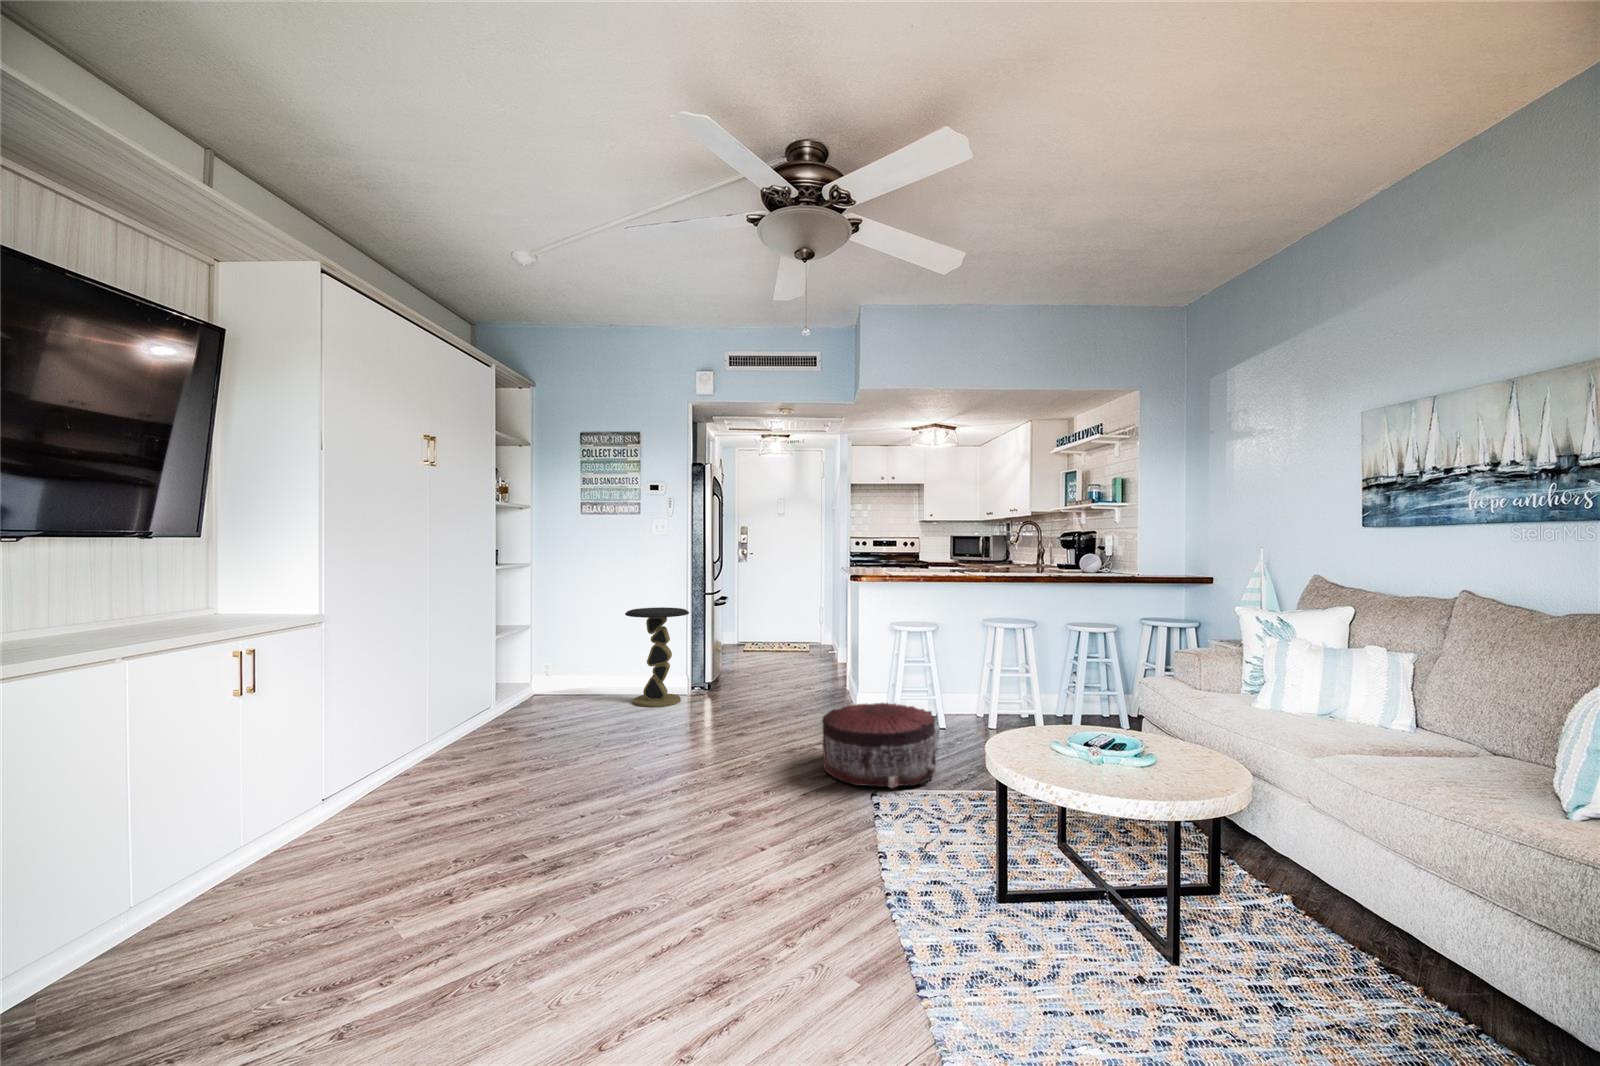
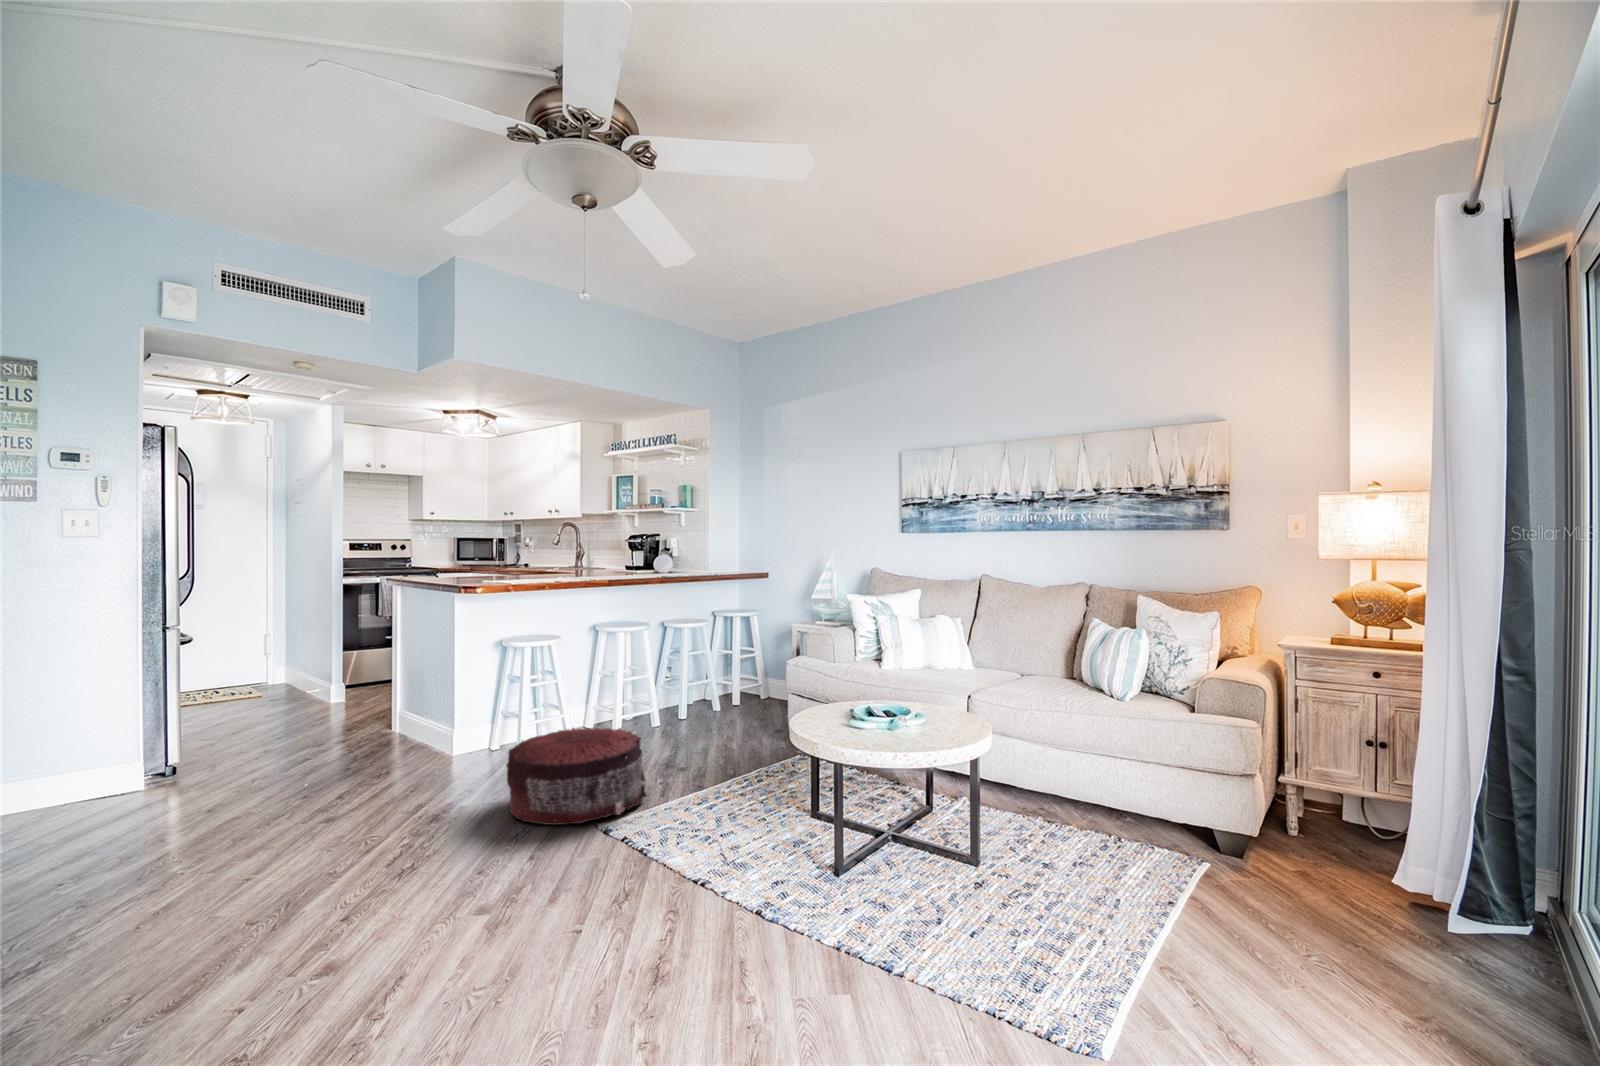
side table: present [625,607,689,707] -> none [29,656,170,828]

